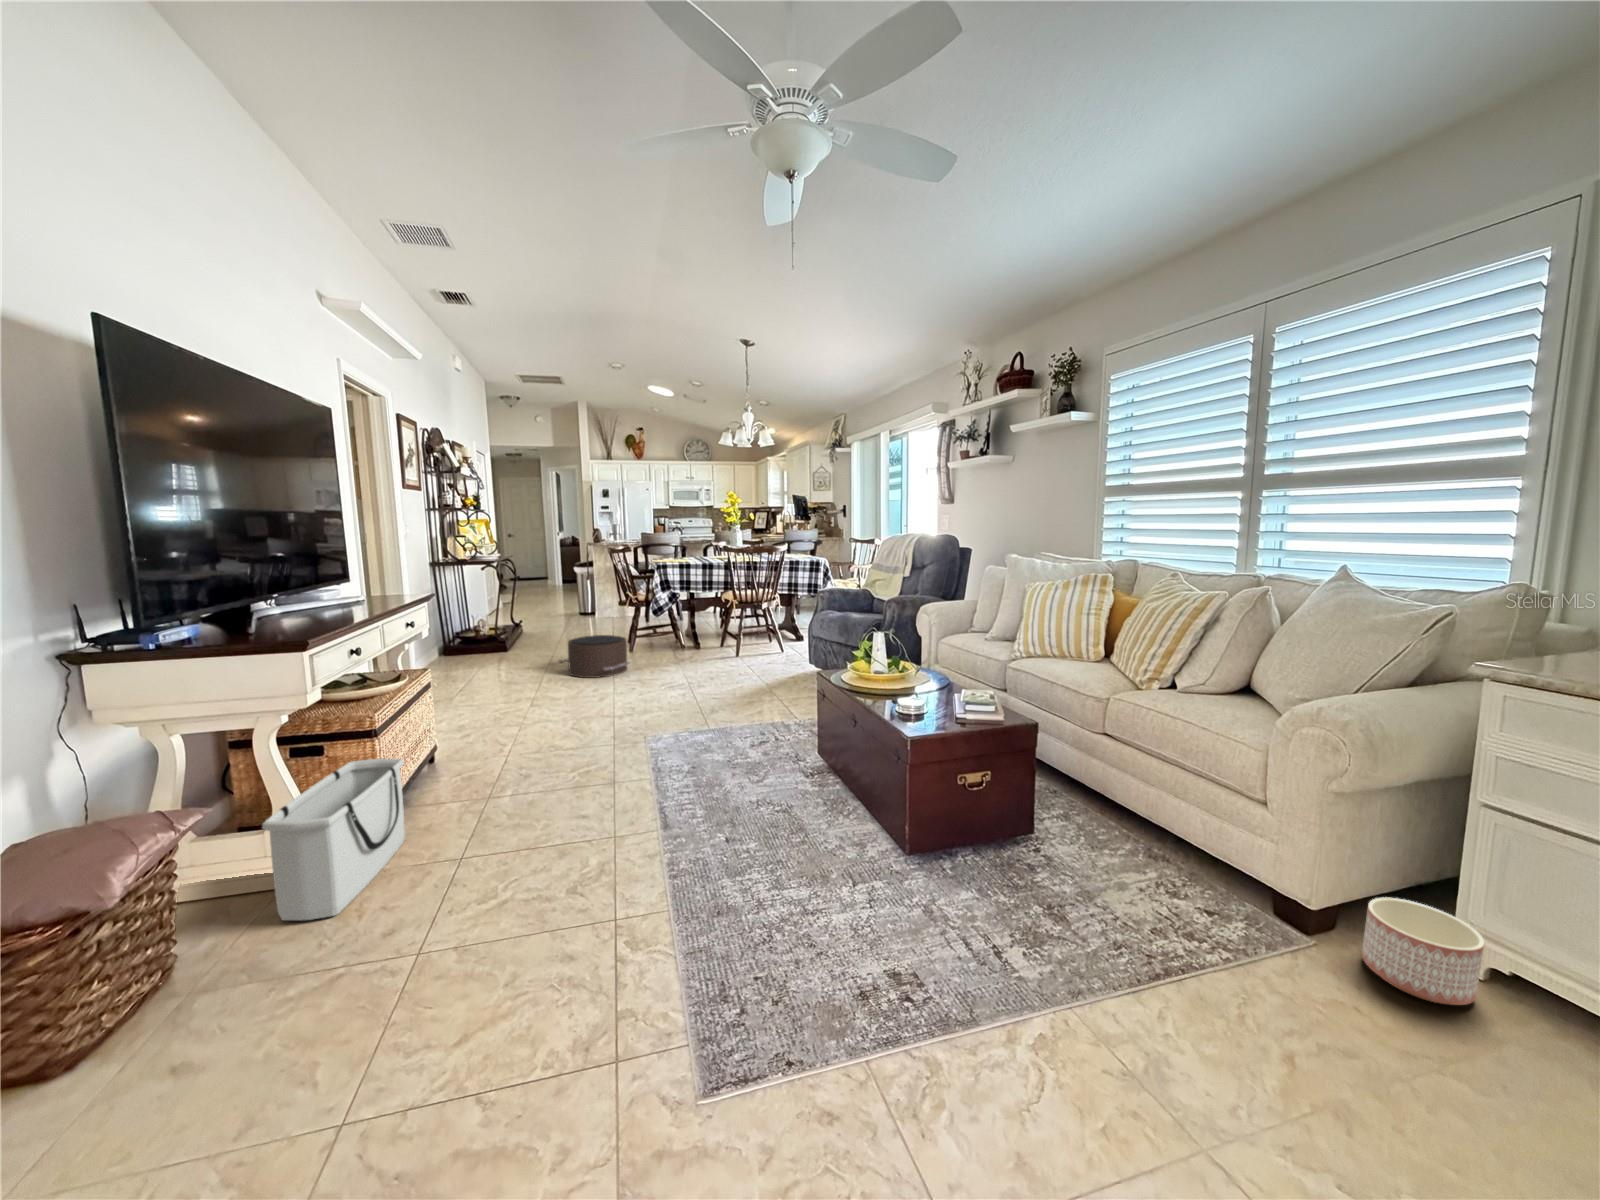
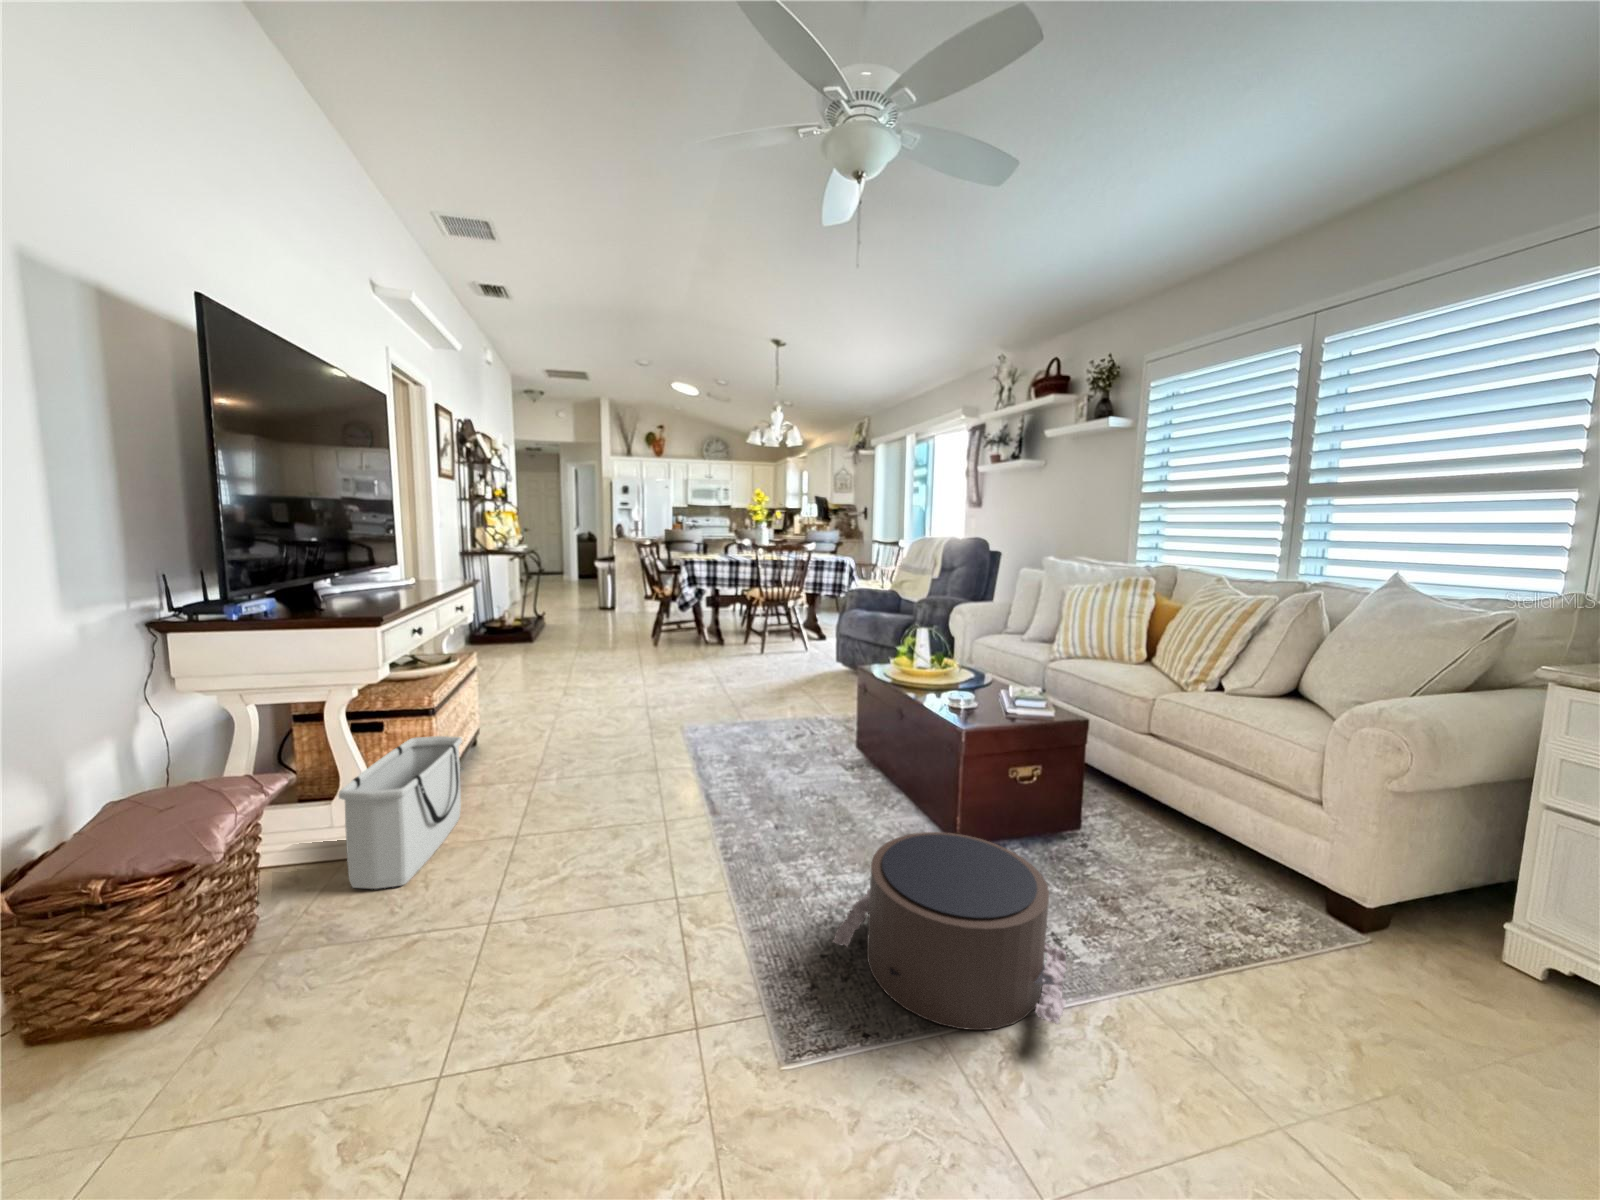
pouf: present [558,635,629,678] -> present [833,832,1066,1030]
planter: present [1362,898,1484,1005] -> none [1420,897,1548,1003]

